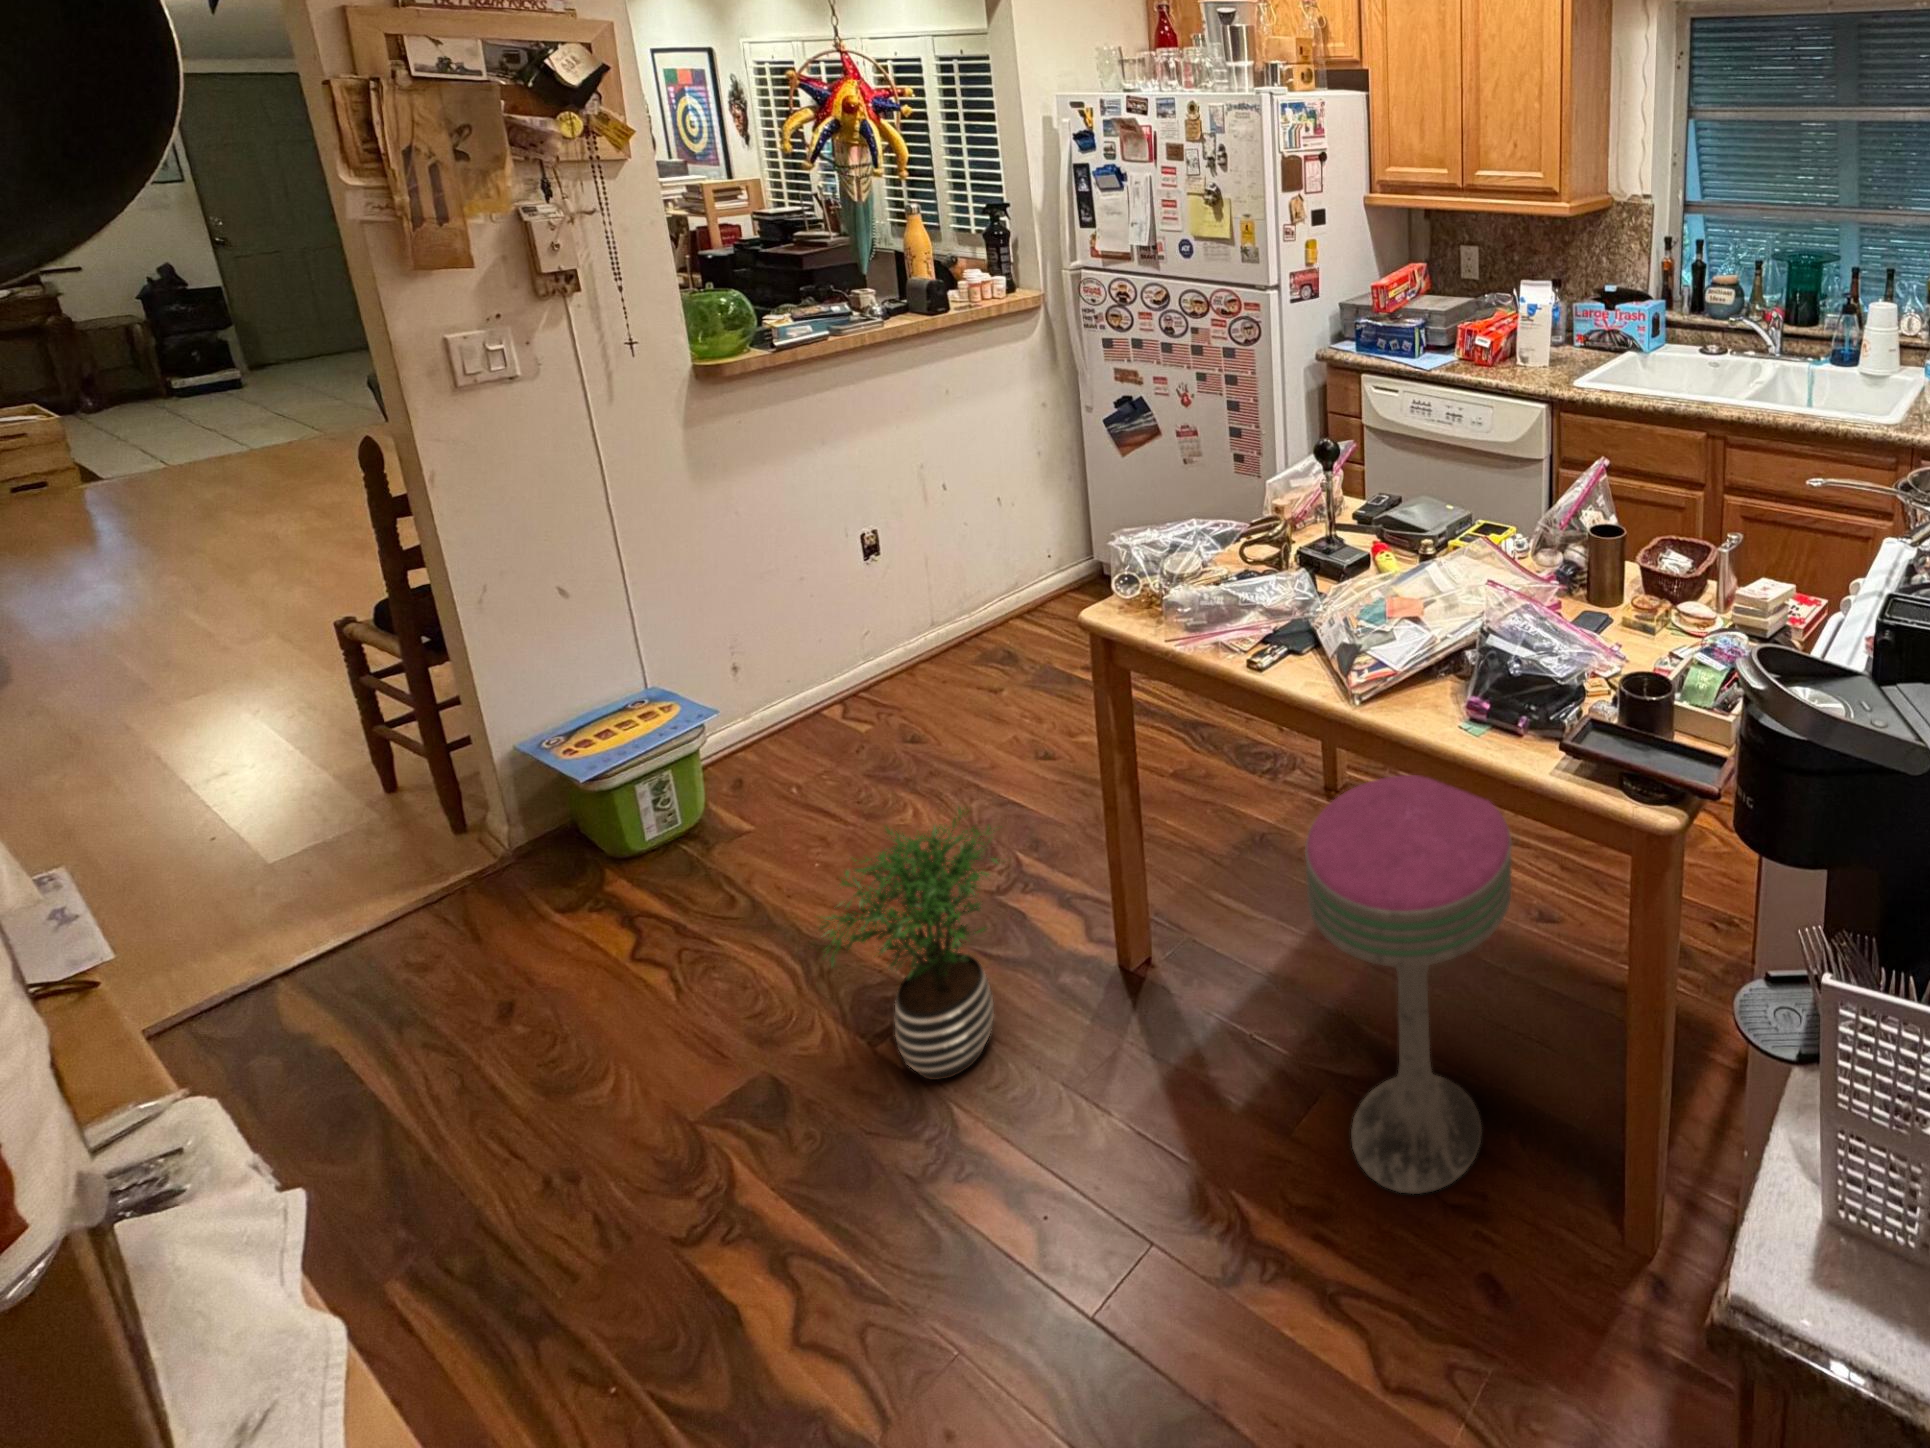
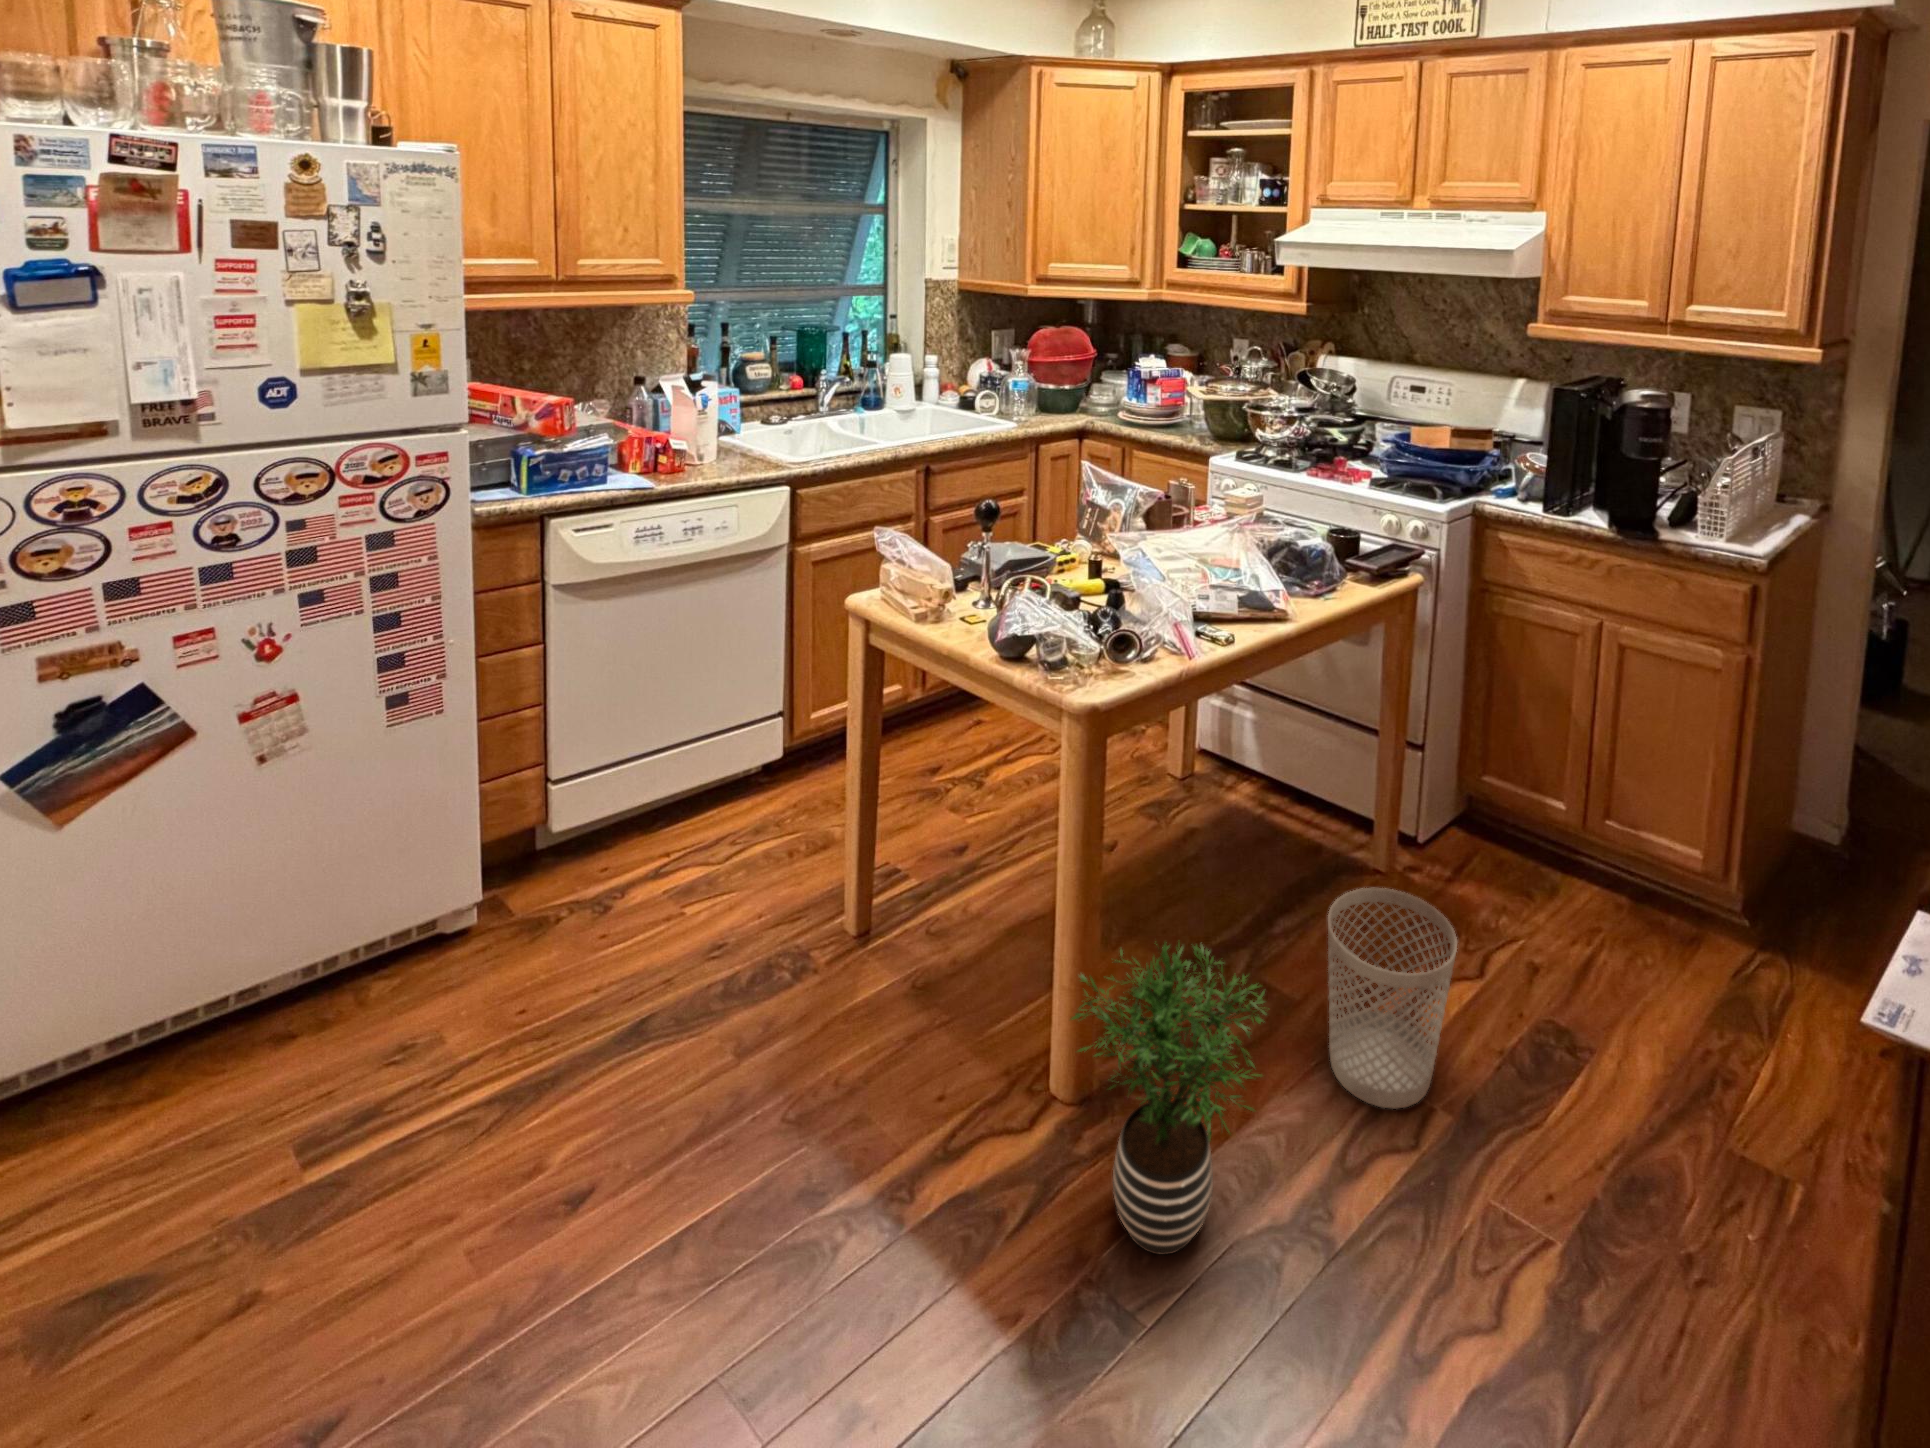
bar stool: present [1305,775,1512,1194] -> none [1235,650,1375,934]
wastebasket: none [1008,1026,1183,1325] -> present [1328,888,1457,1109]

